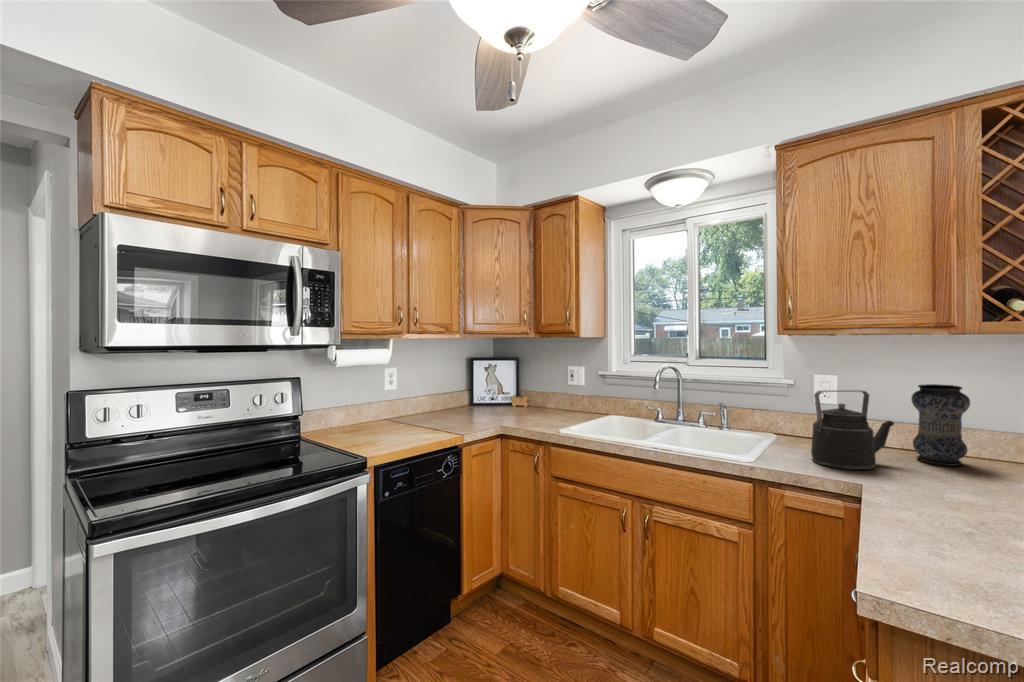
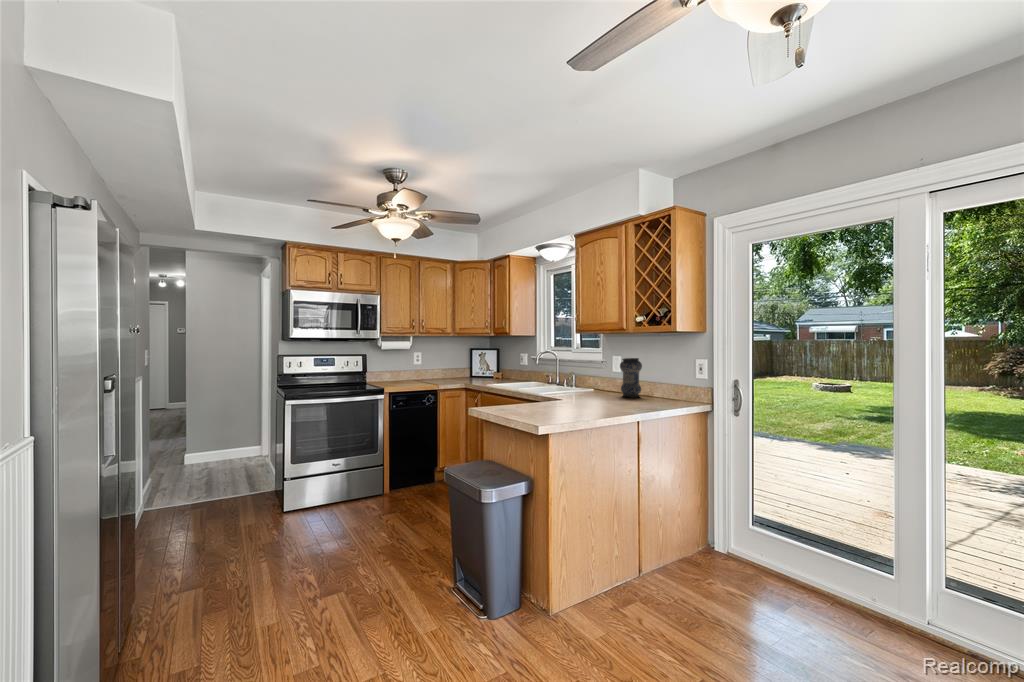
kettle: present [811,390,894,470] -> none [567,360,605,396]

